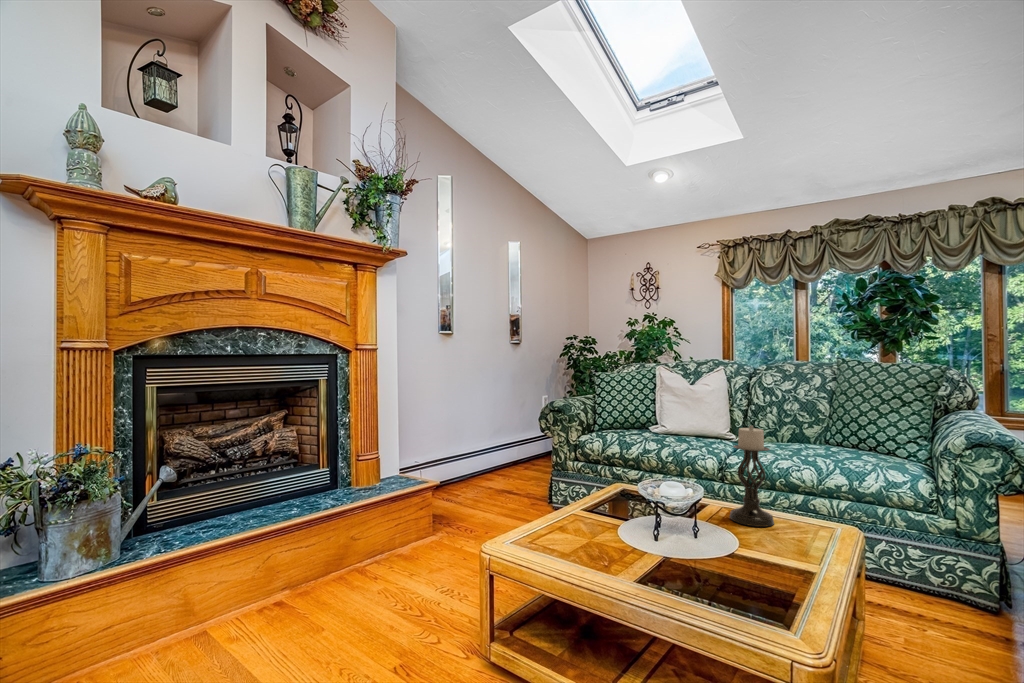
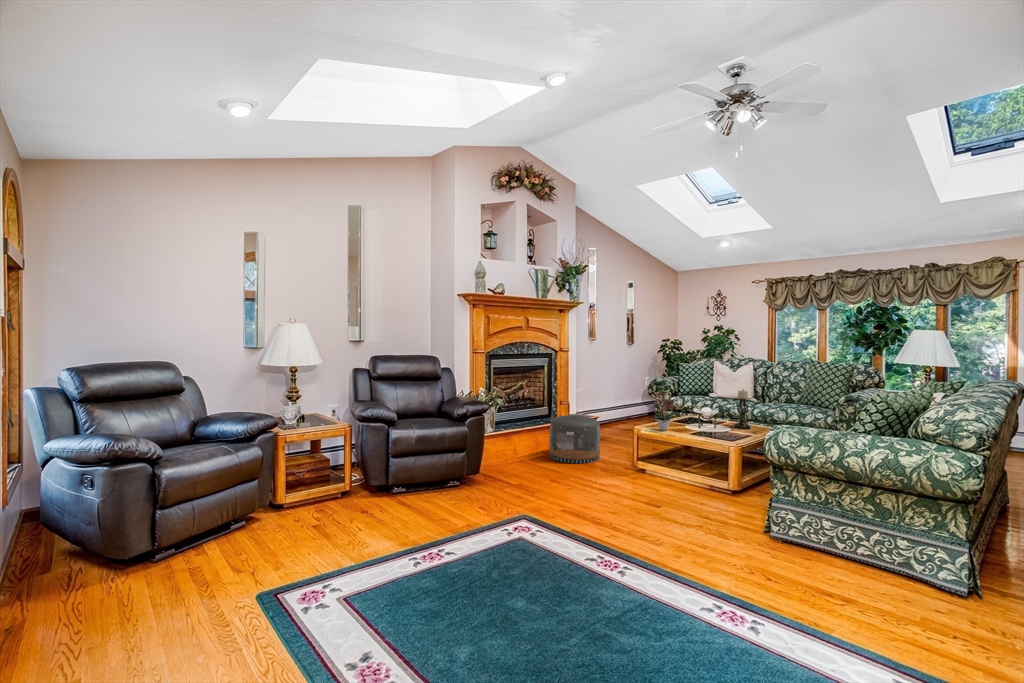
flower arrangement: none [534,438,601,552] -> present [654,392,675,430]
pouf: none [282,497,416,644] -> present [549,415,600,463]

